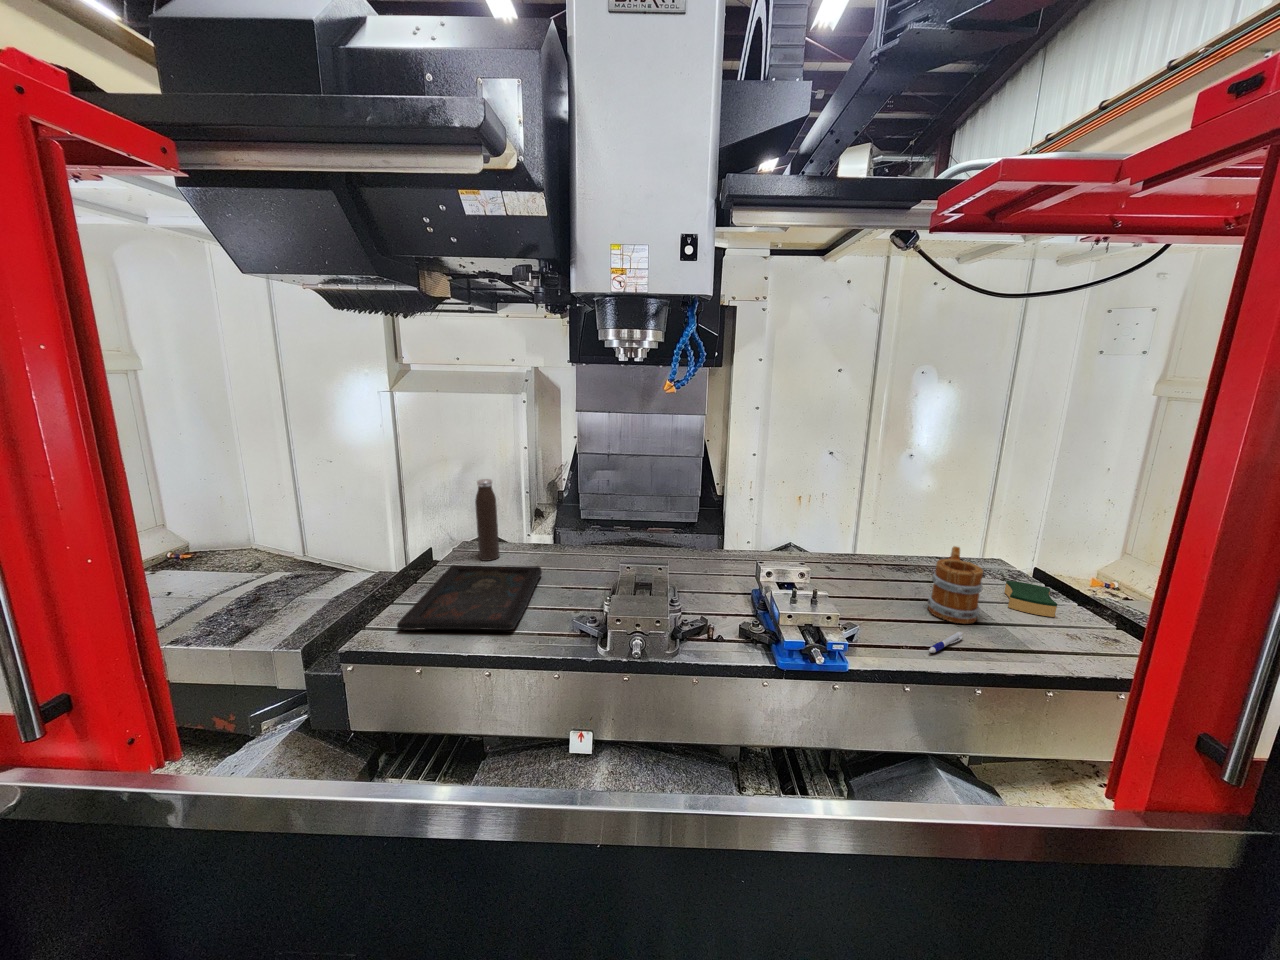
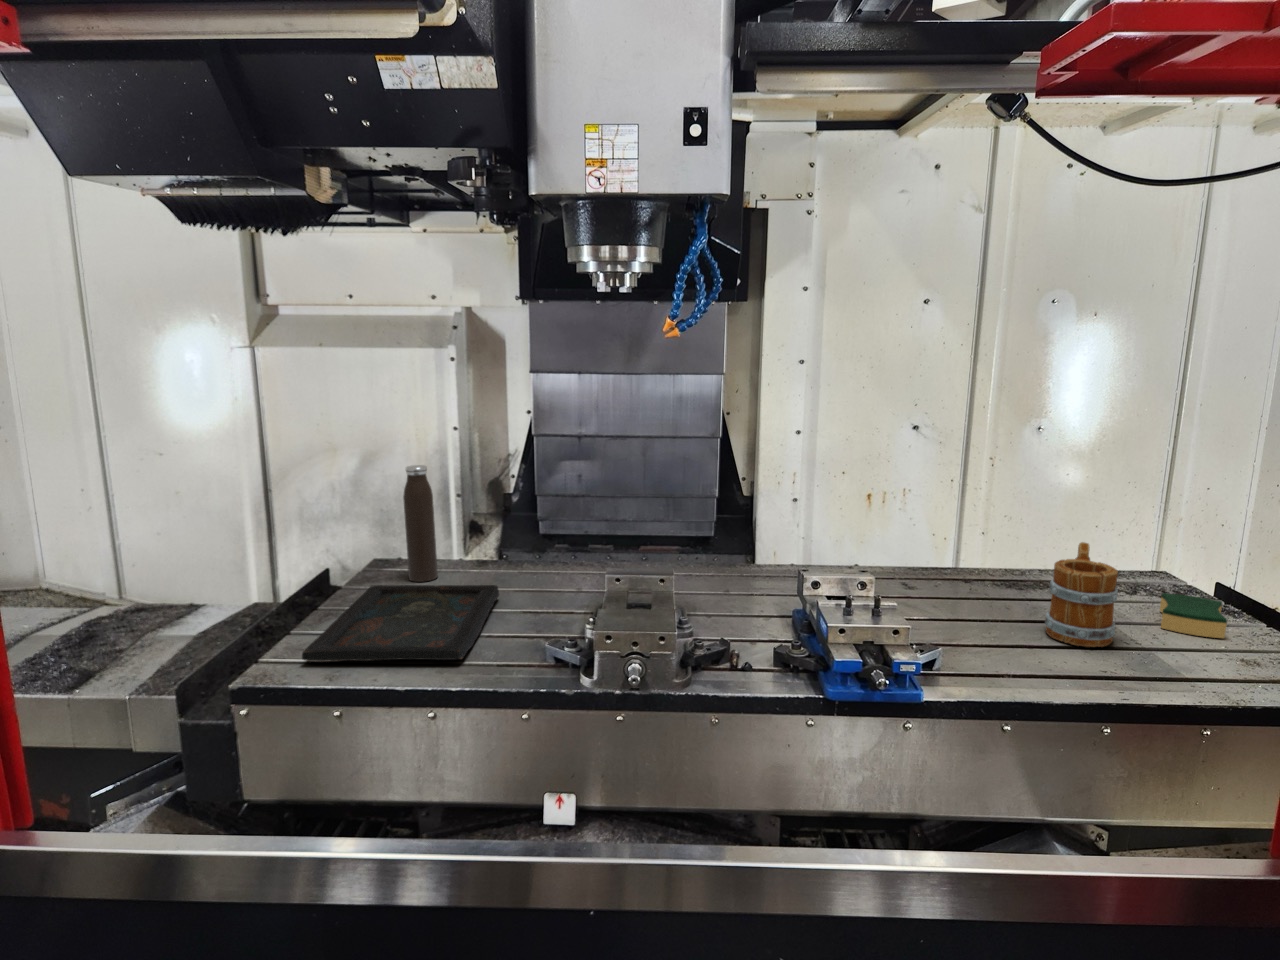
pen: present [929,632,963,653] -> none [1036,655,1088,680]

